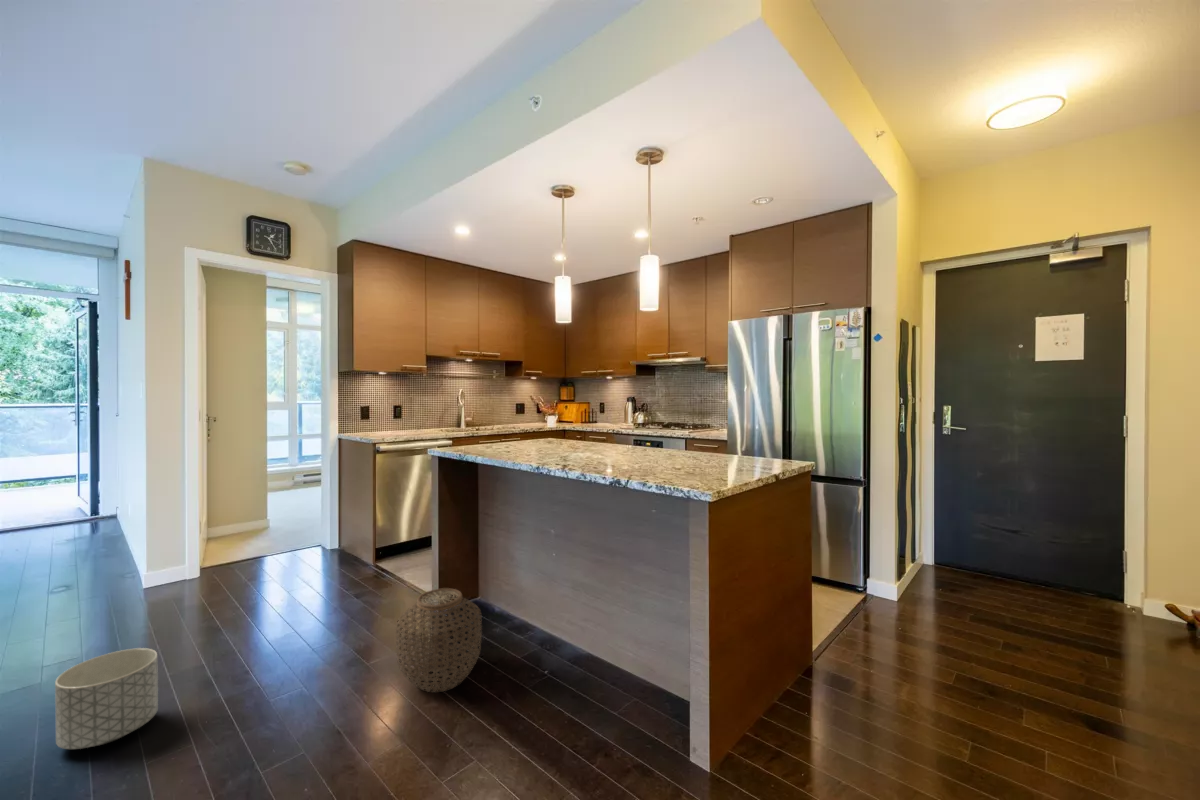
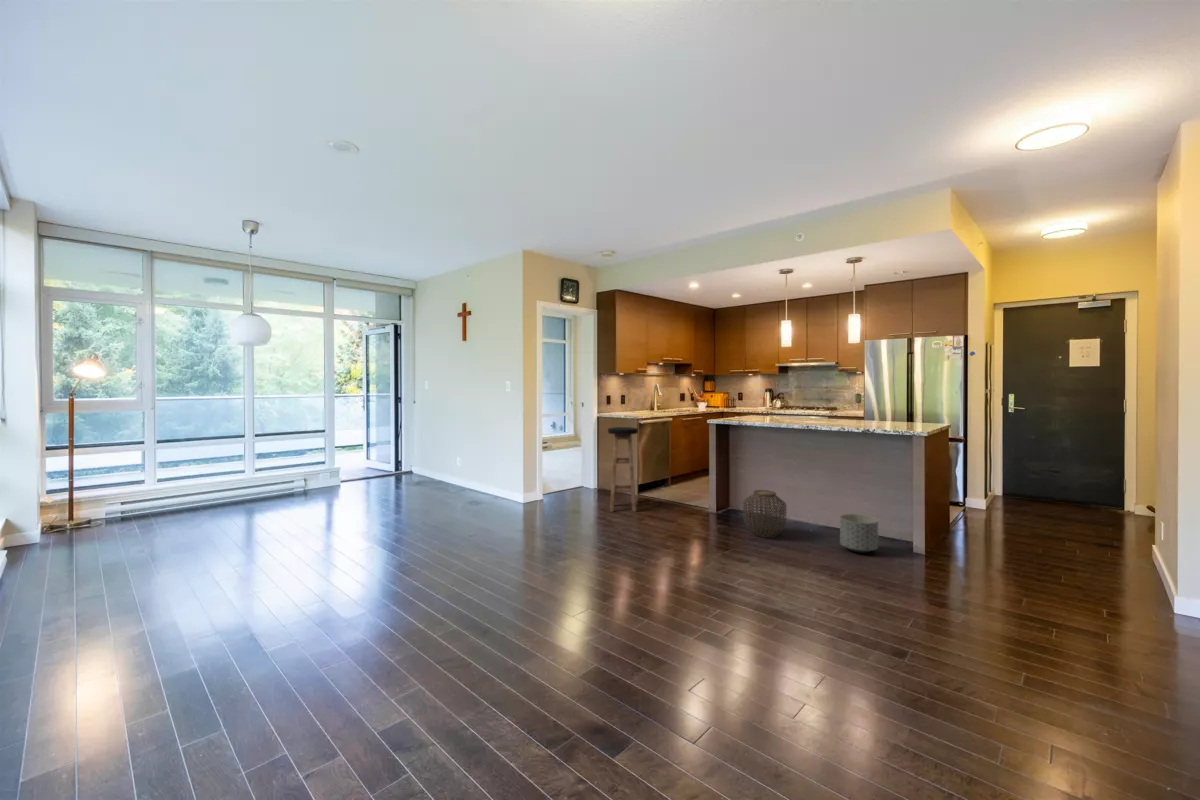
bar stool: none [257,458,327,606] -> present [608,427,638,512]
planter: present [55,648,158,749] -> present [840,514,878,553]

